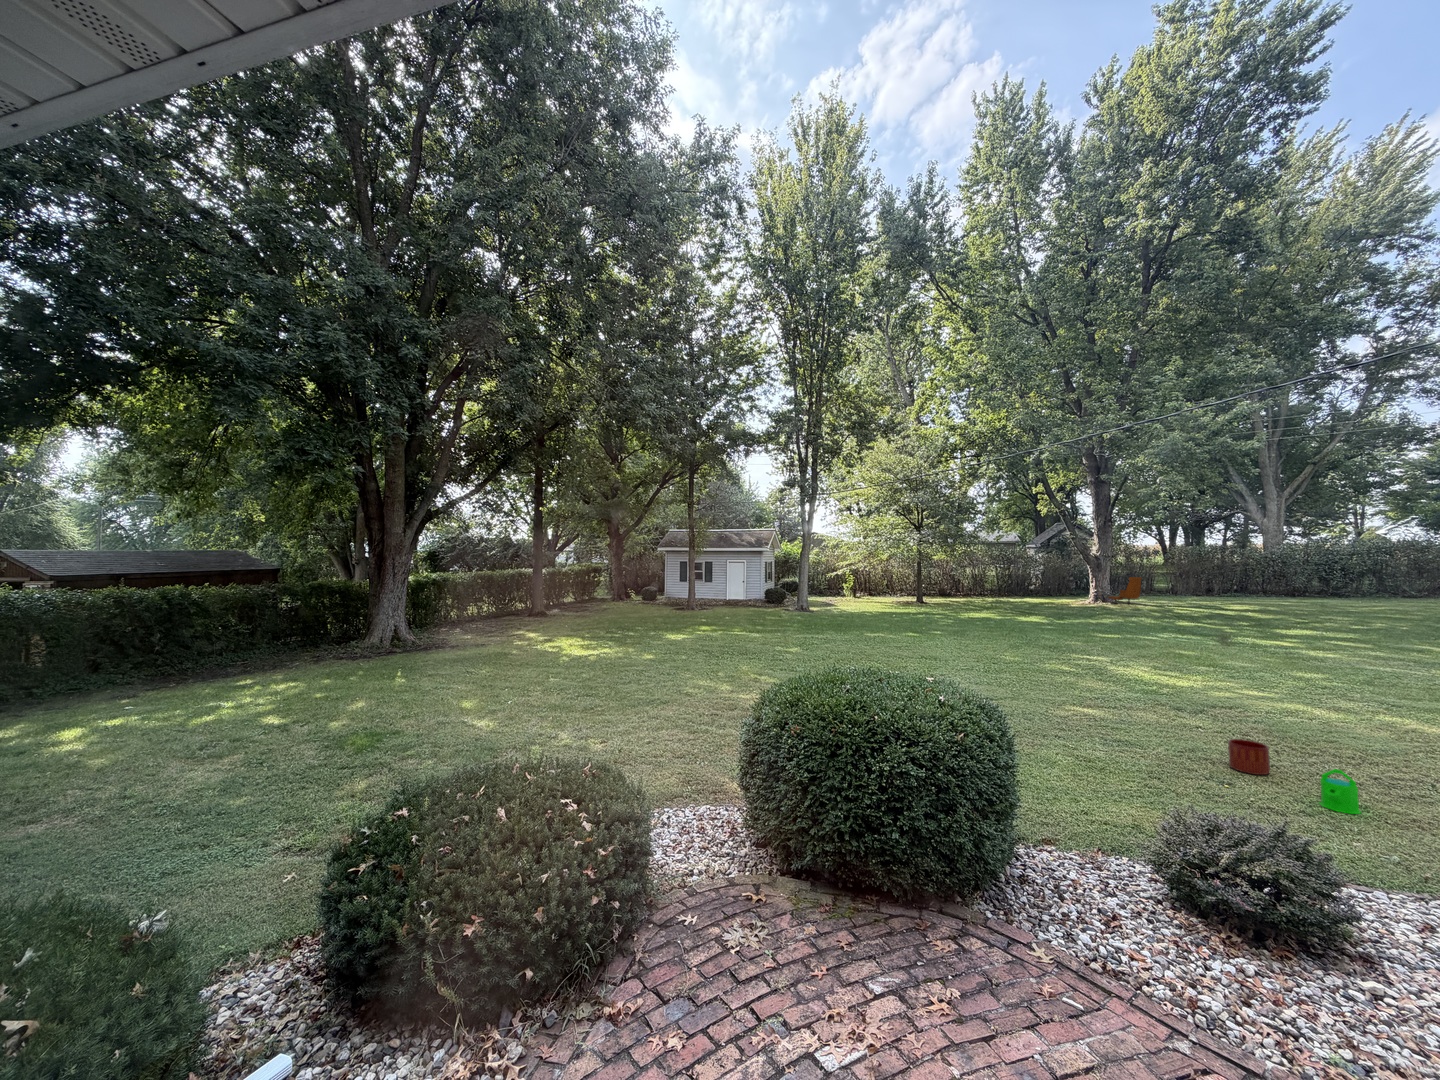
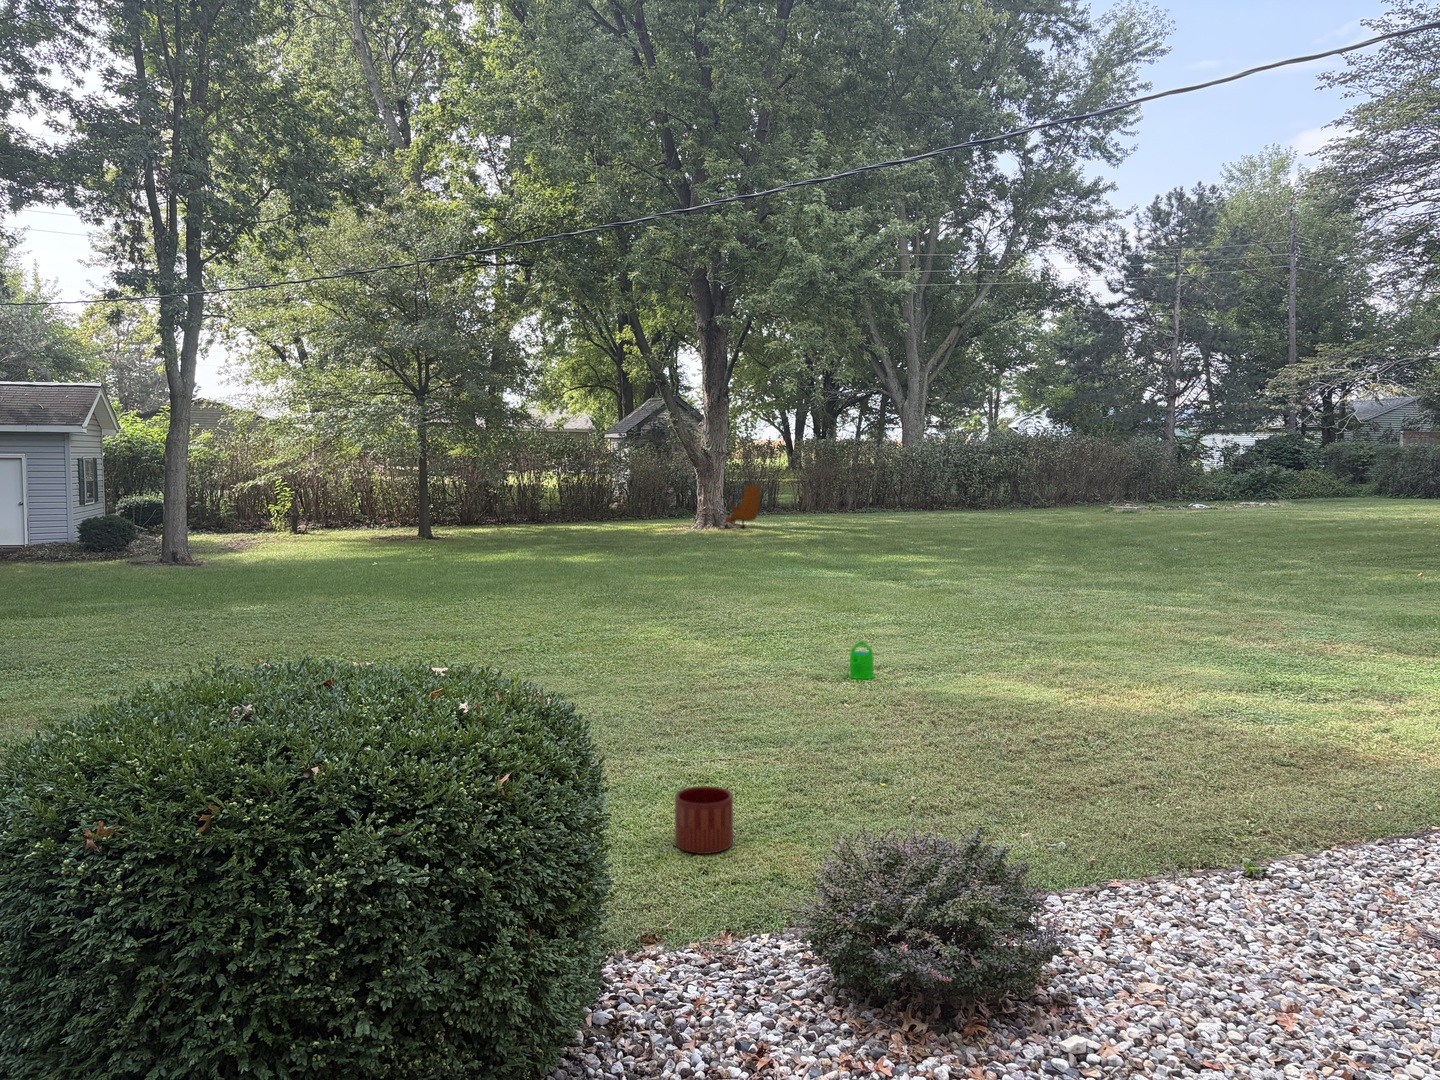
planter: present [1228,739,1270,775] -> present [675,786,733,854]
watering can: present [1319,769,1362,814] -> present [849,641,875,679]

